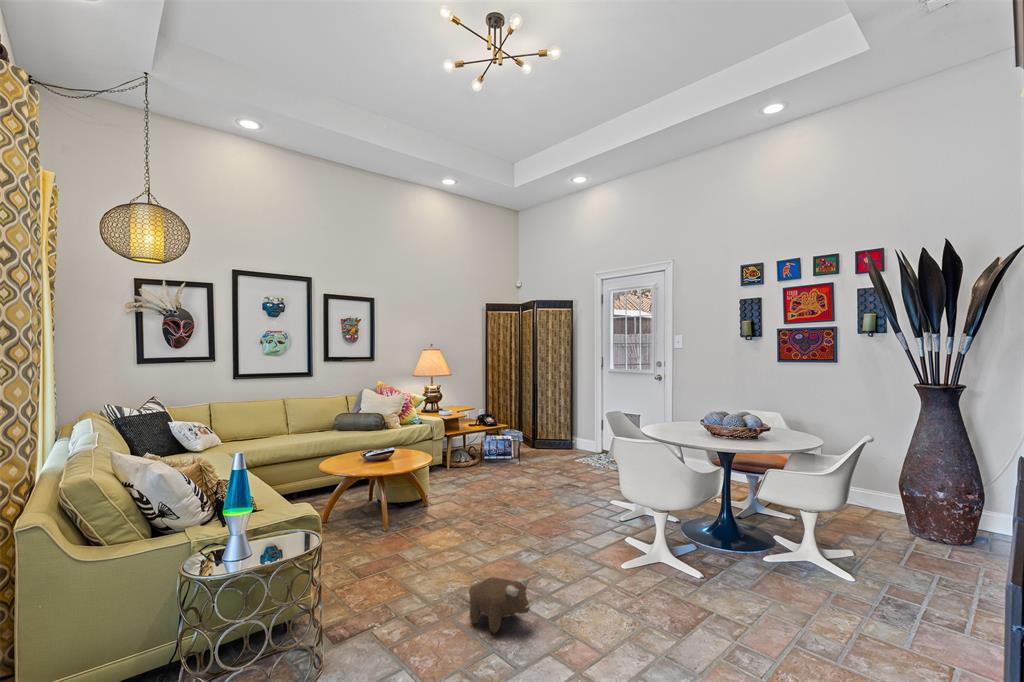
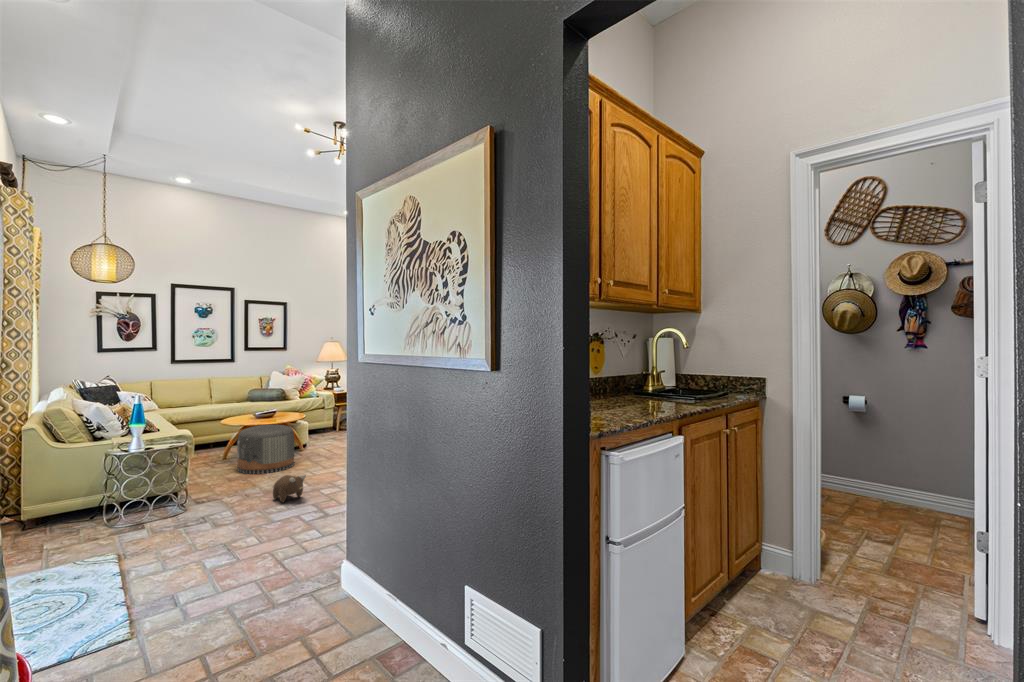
pouf: none [359,470,440,554] -> present [237,425,294,474]

